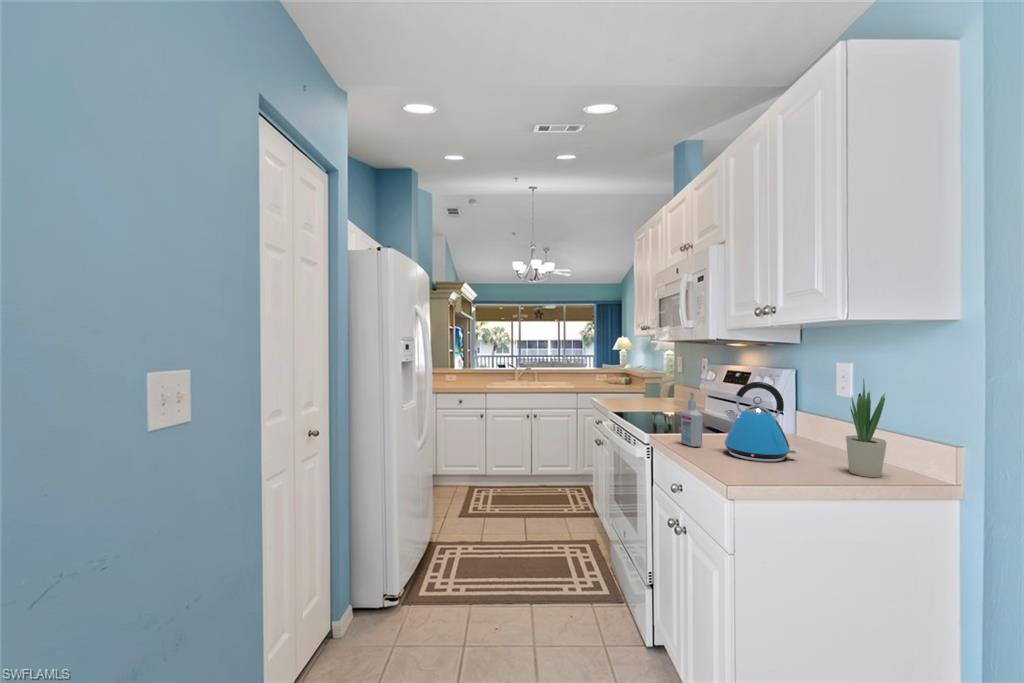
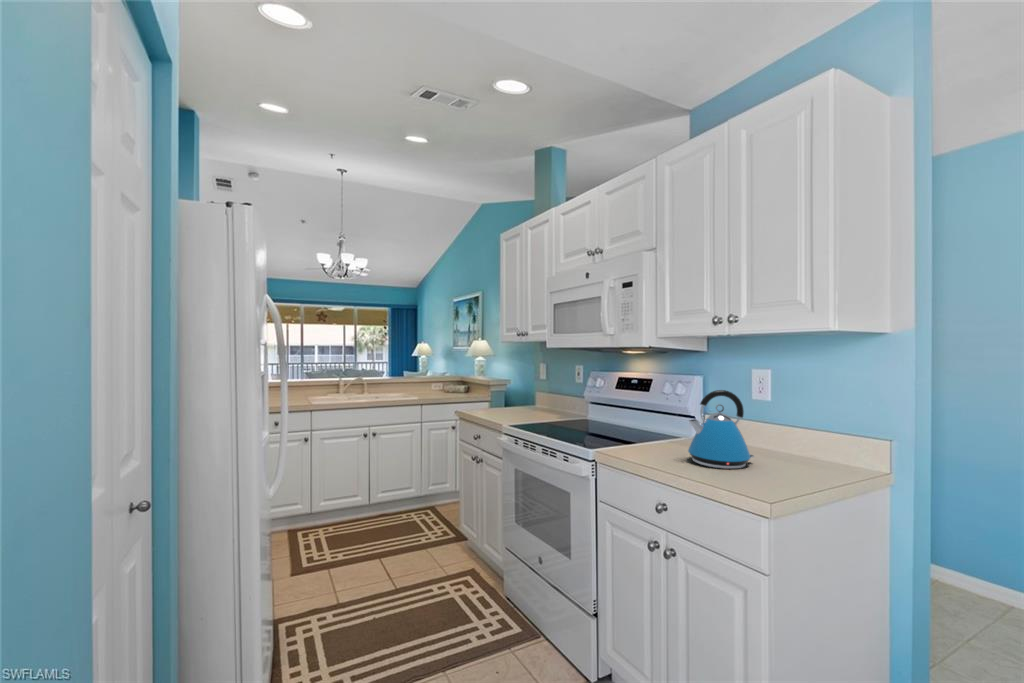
potted plant: present [846,380,887,477] -> none [802,383,844,473]
bottle: present [681,391,703,447] -> none [638,402,664,460]

